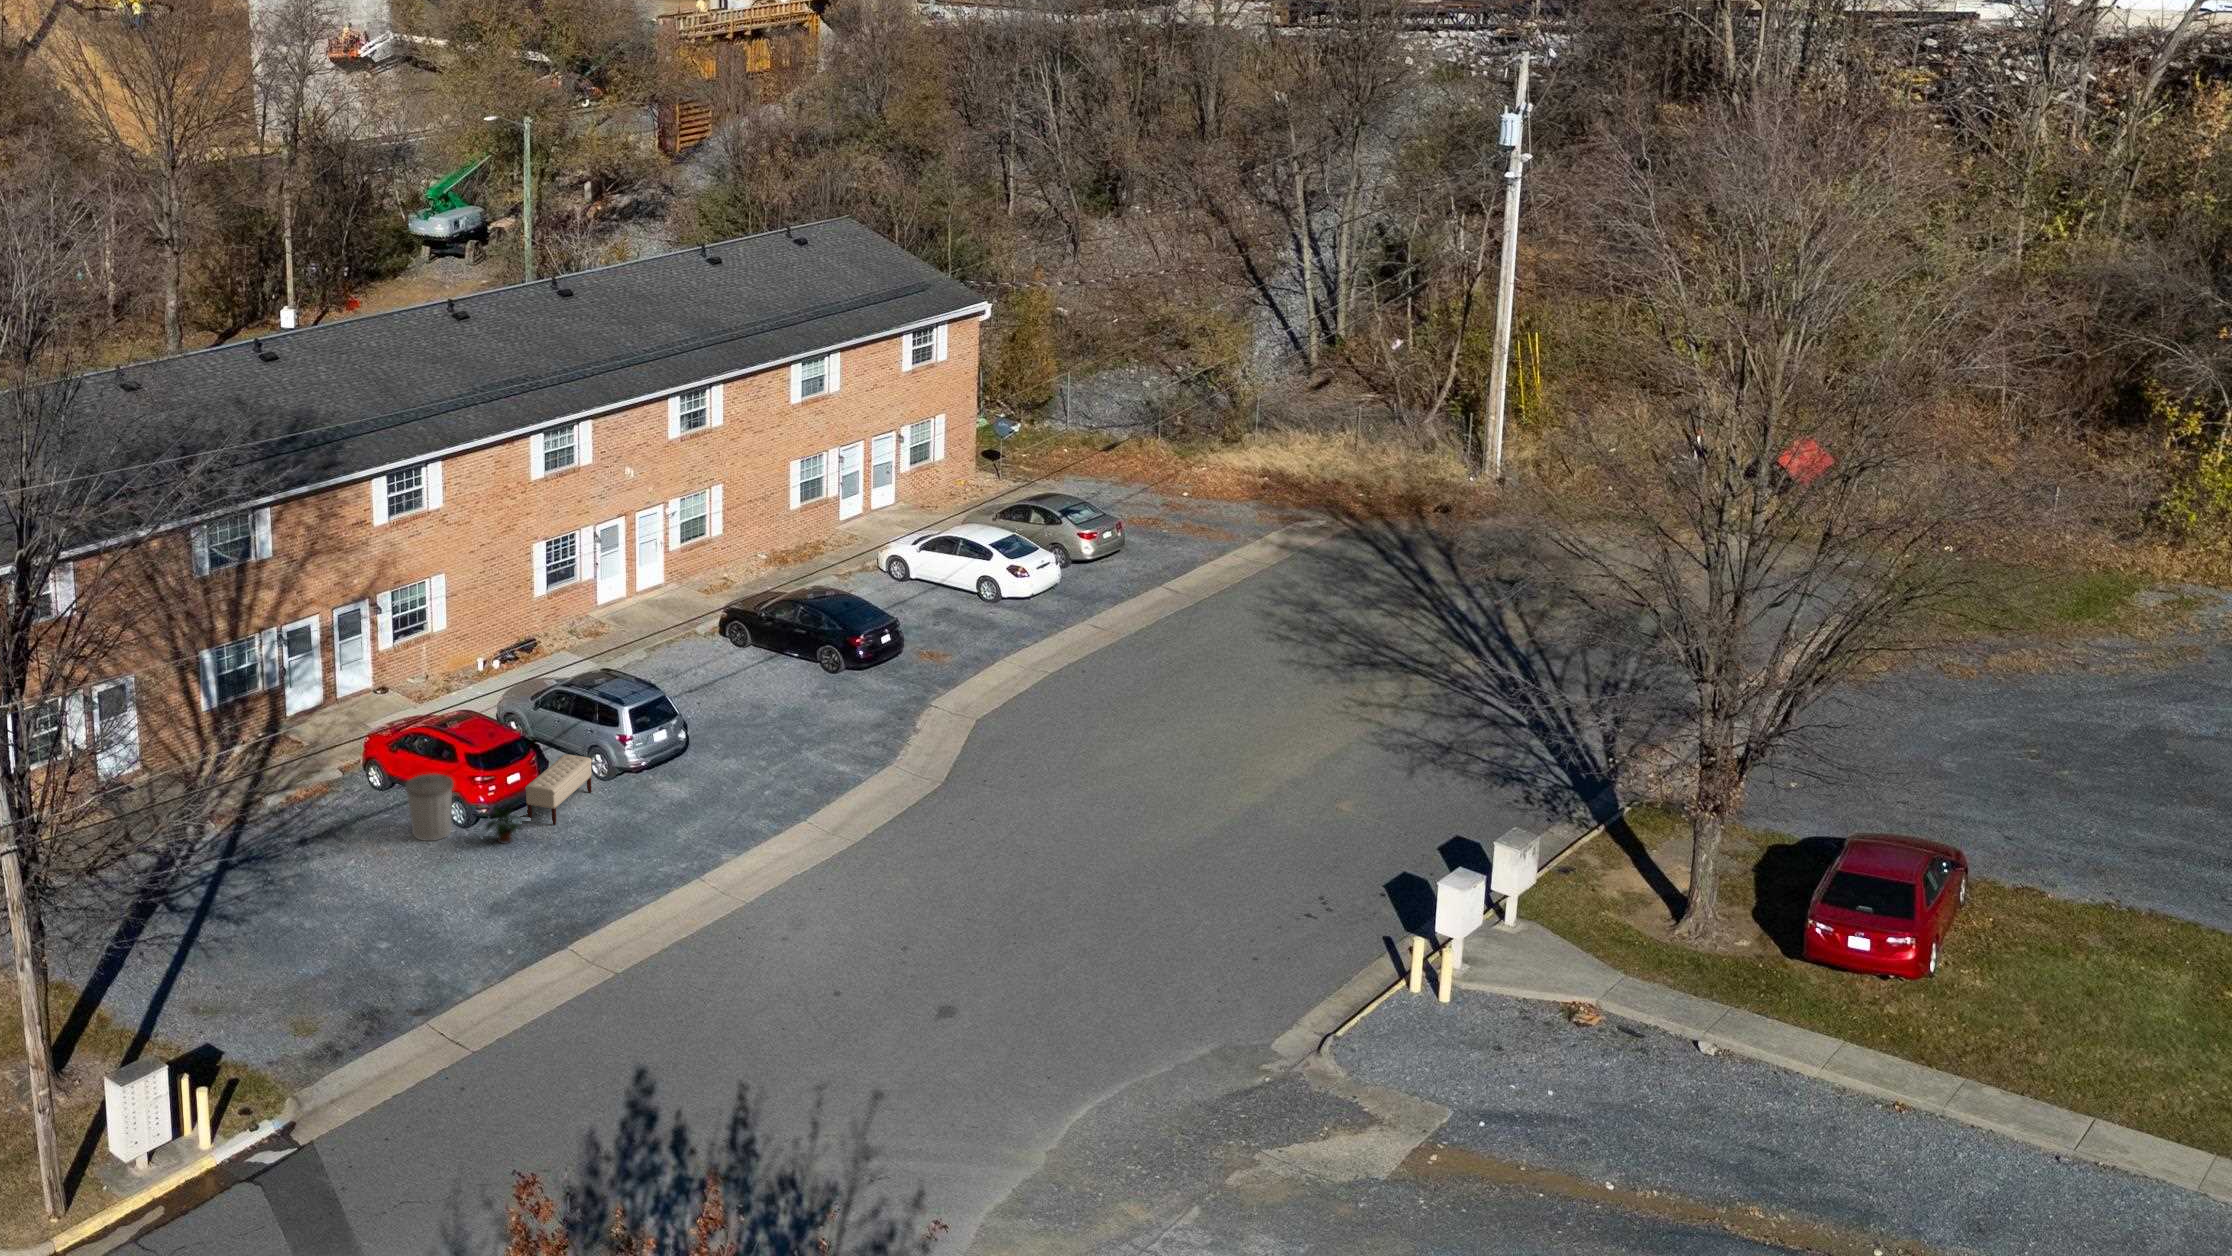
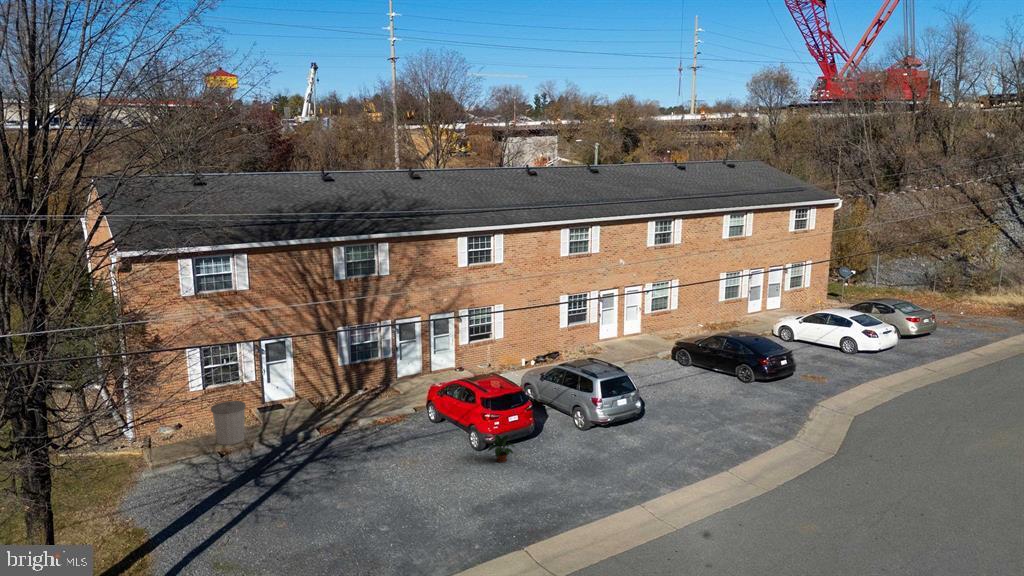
bench: present [525,754,592,825] -> none [521,408,573,454]
trash can: present [405,774,454,841] -> present [211,401,246,445]

